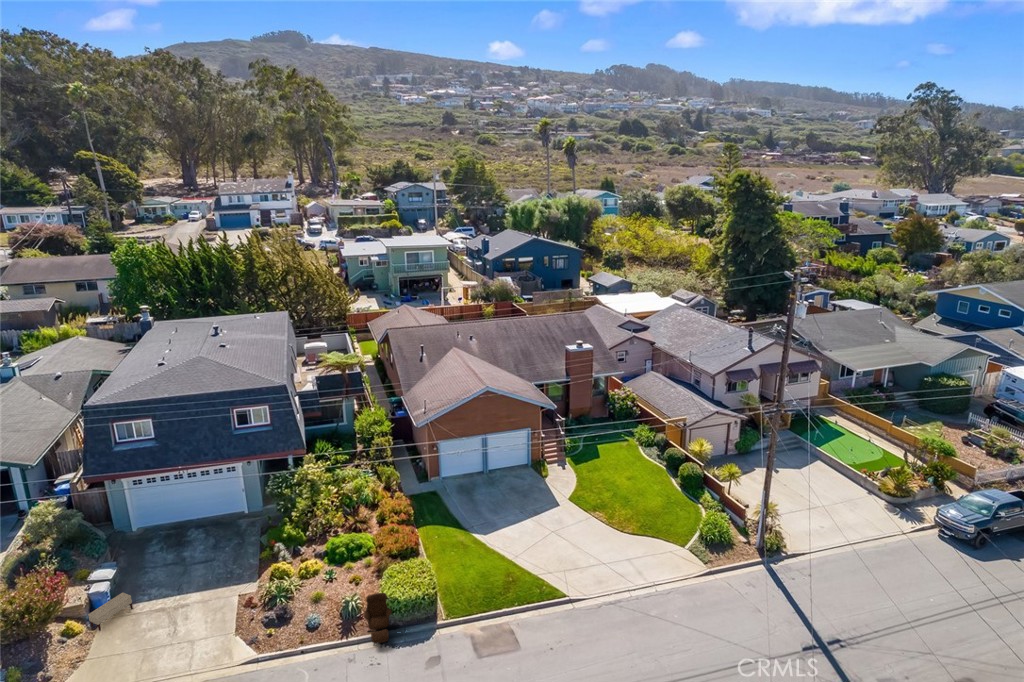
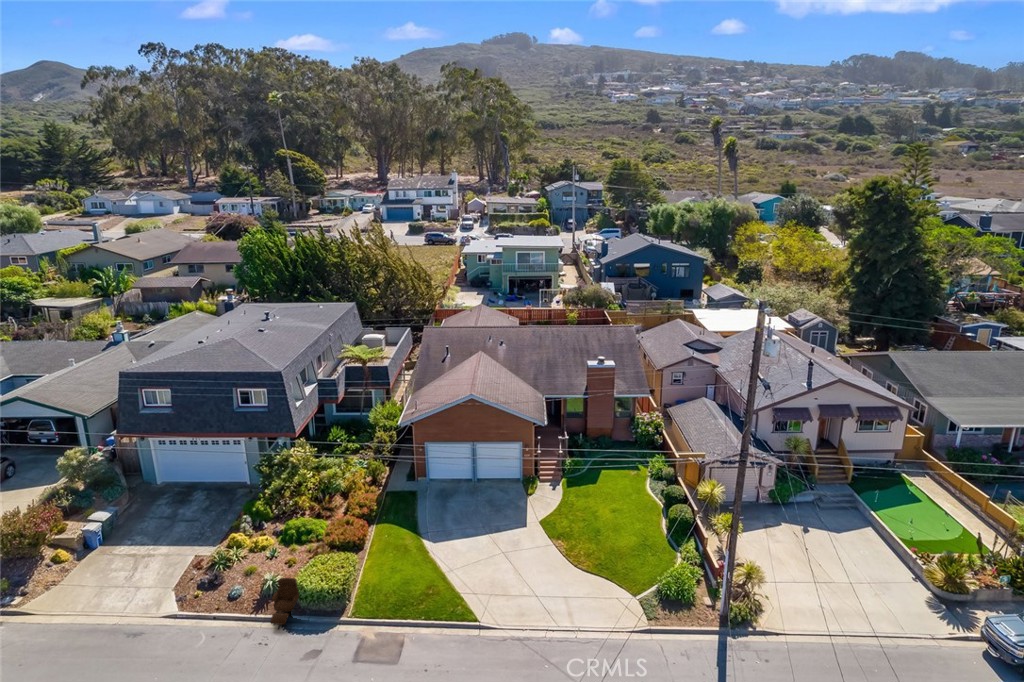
bench: present [88,592,133,631] -> none [74,535,114,563]

